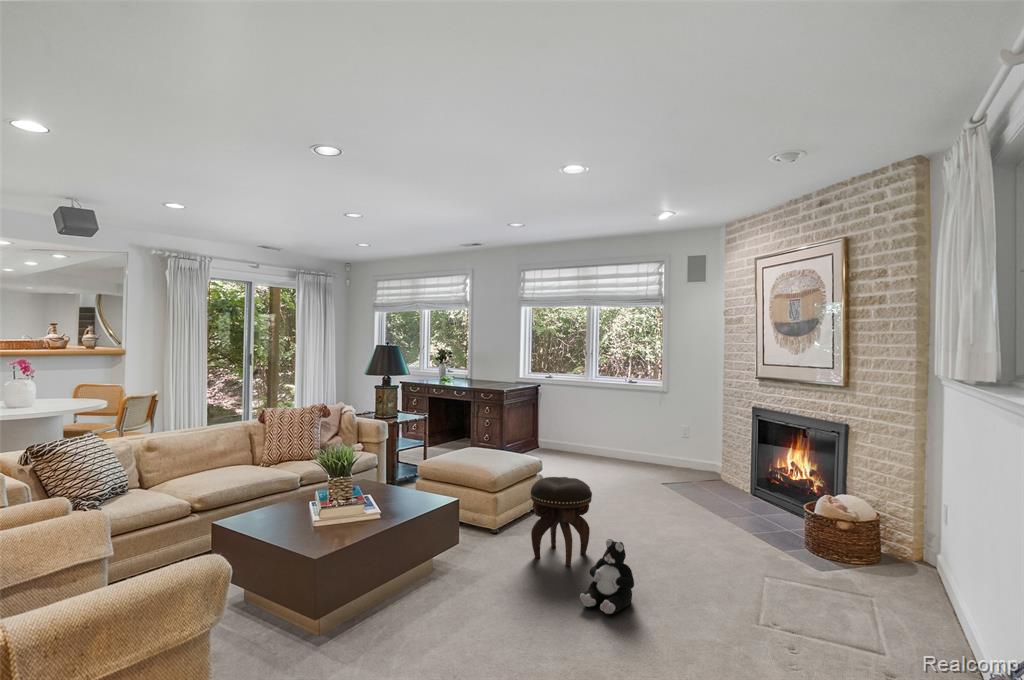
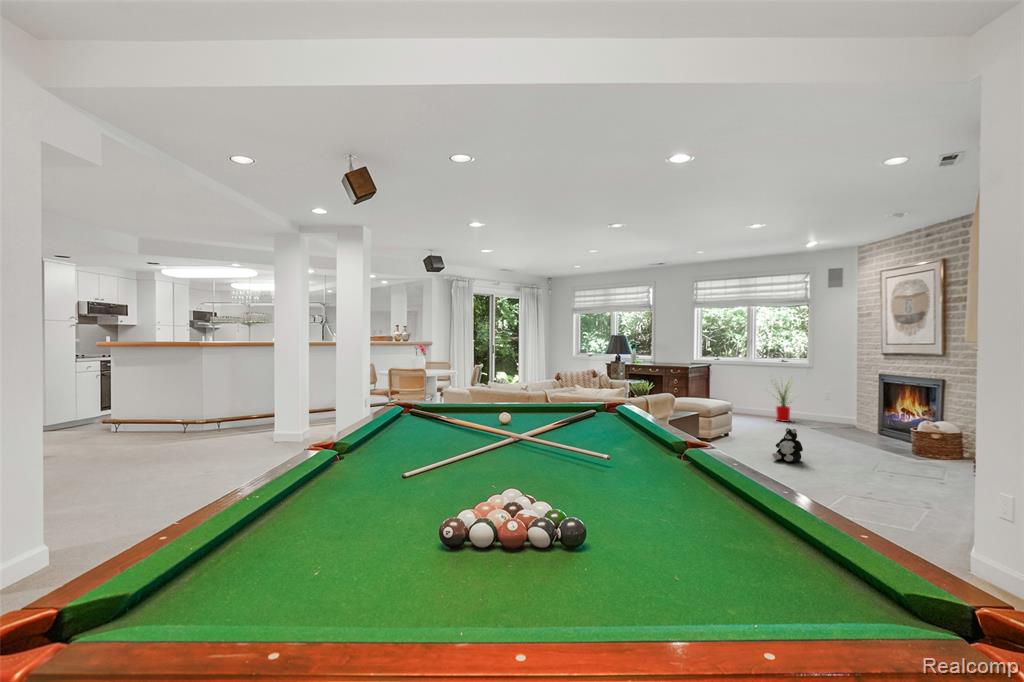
house plant: none [605,401,656,469] -> present [774,381,792,421]
footstool: present [531,477,592,566] -> none [734,404,772,450]

